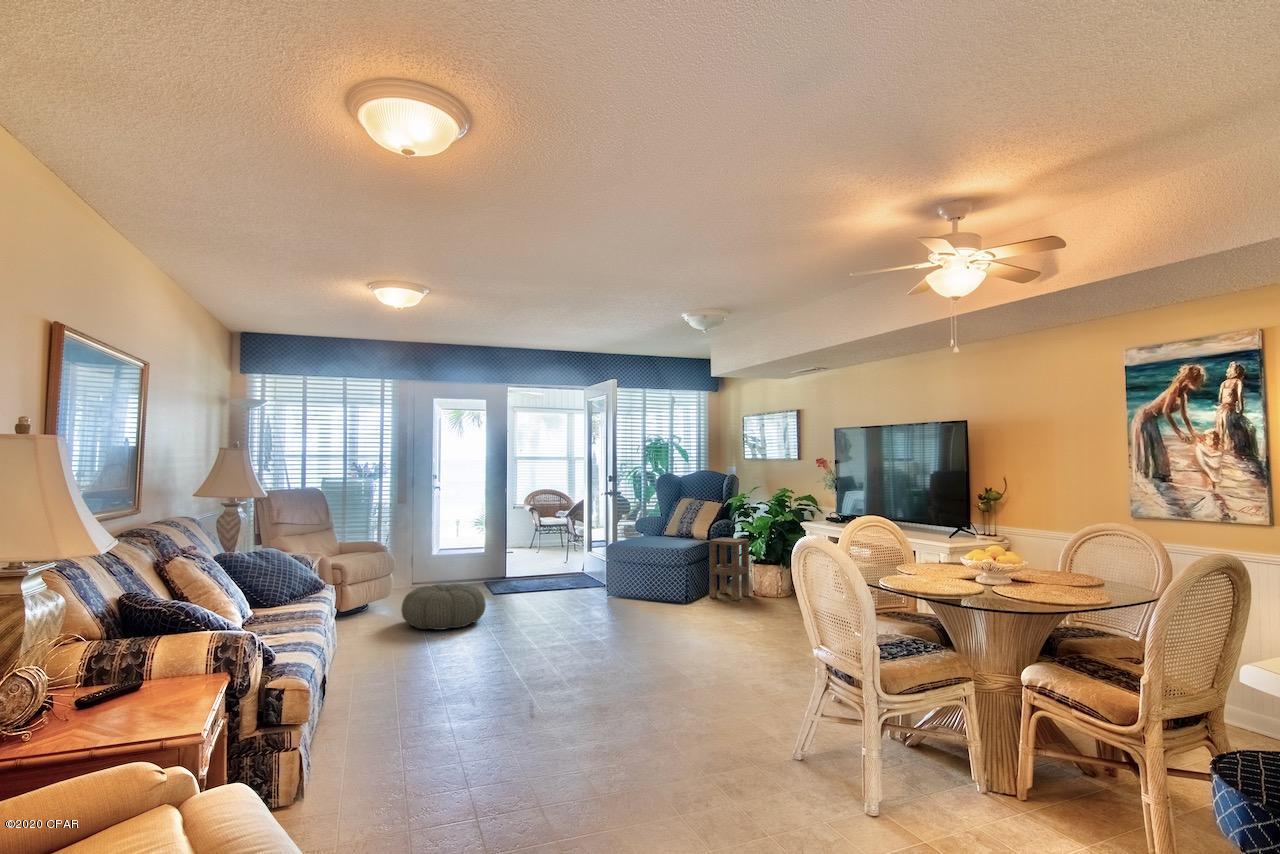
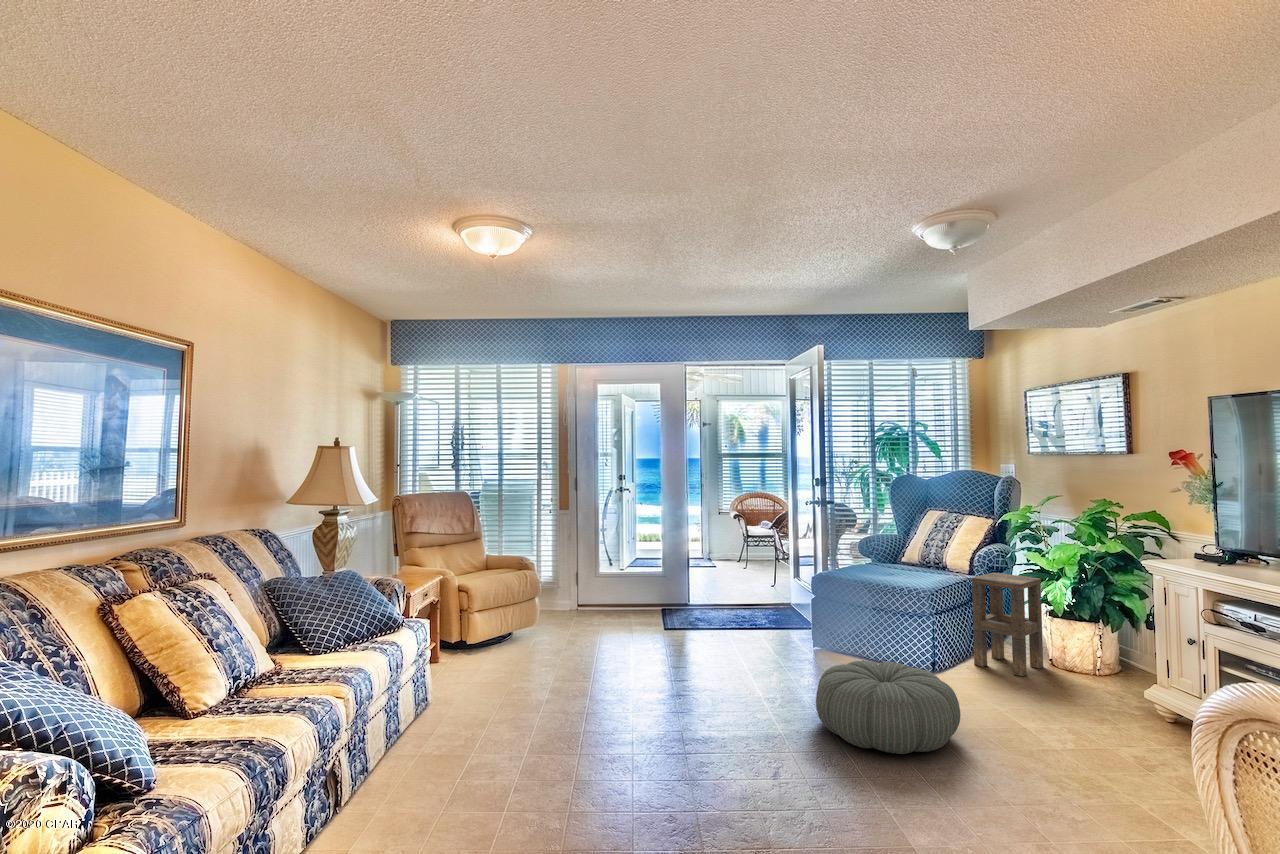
pouf: present [401,584,486,630] -> present [816,661,960,754]

